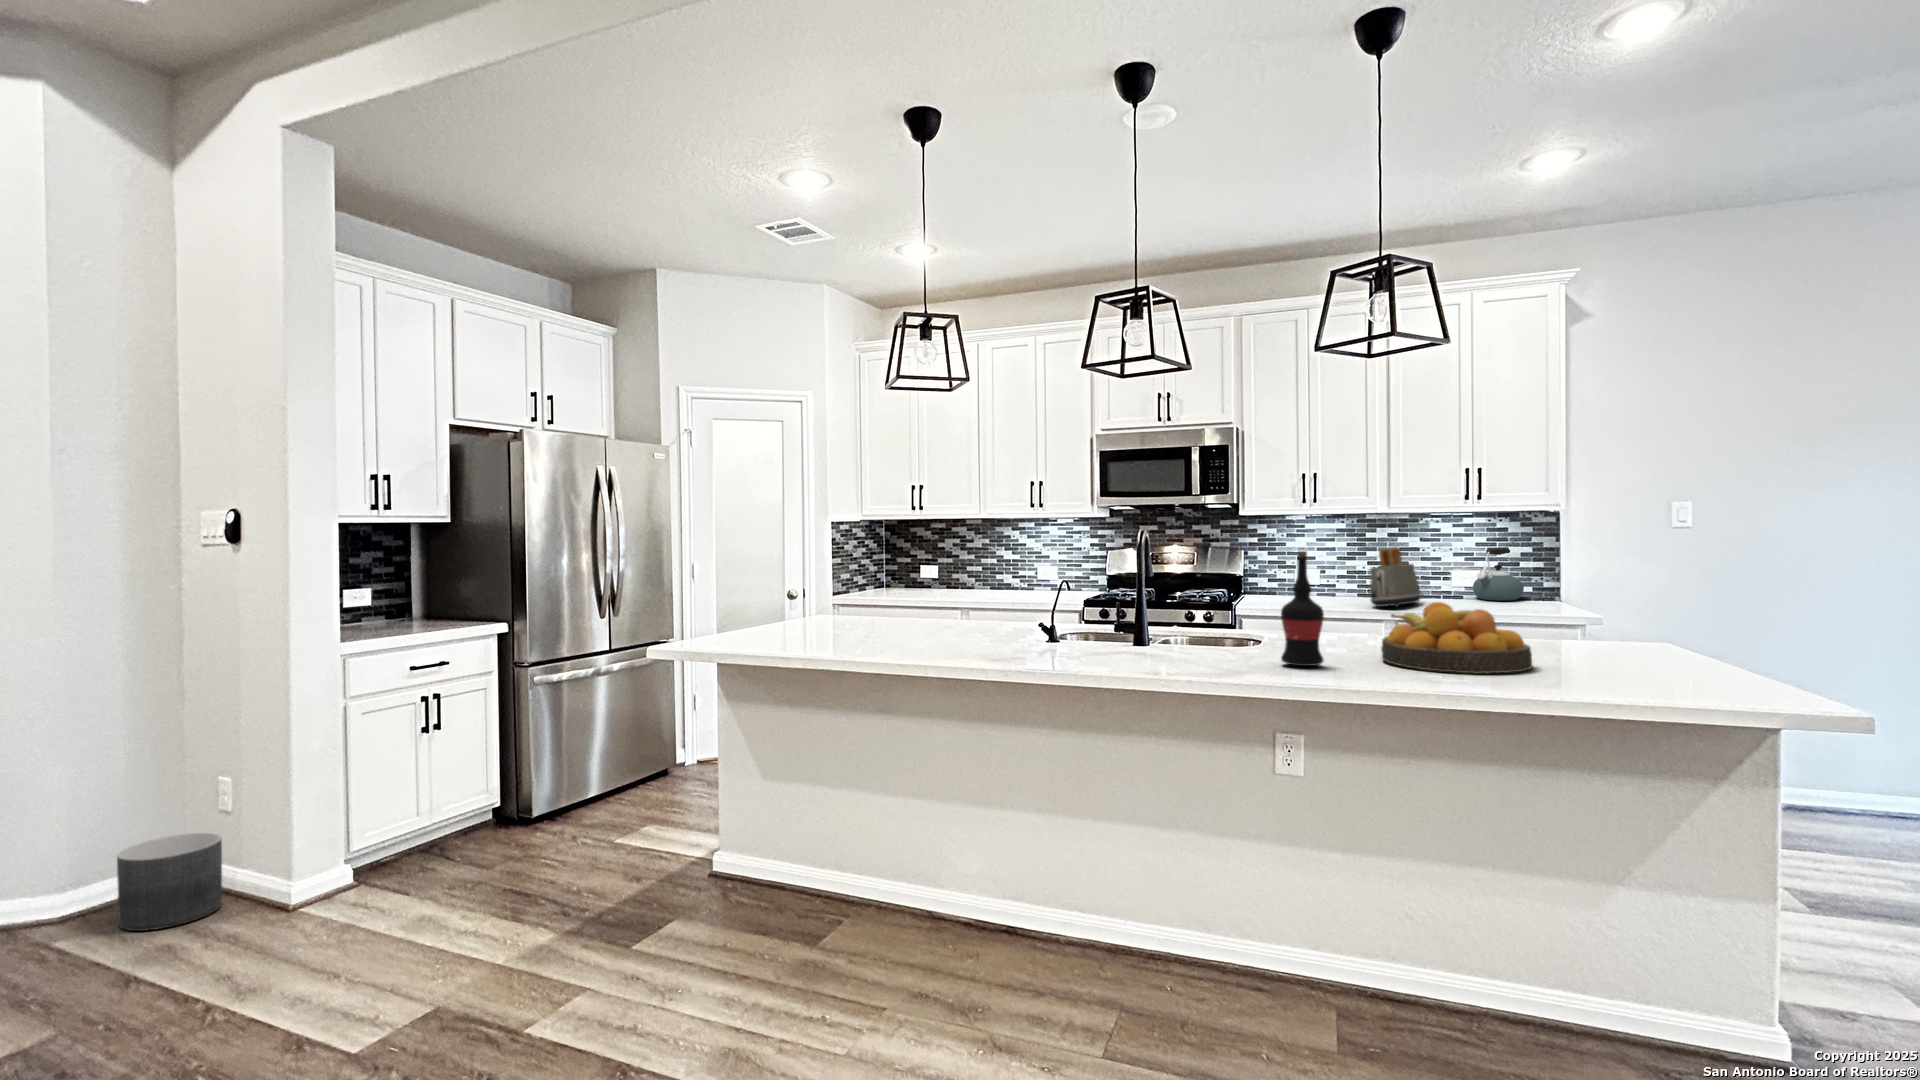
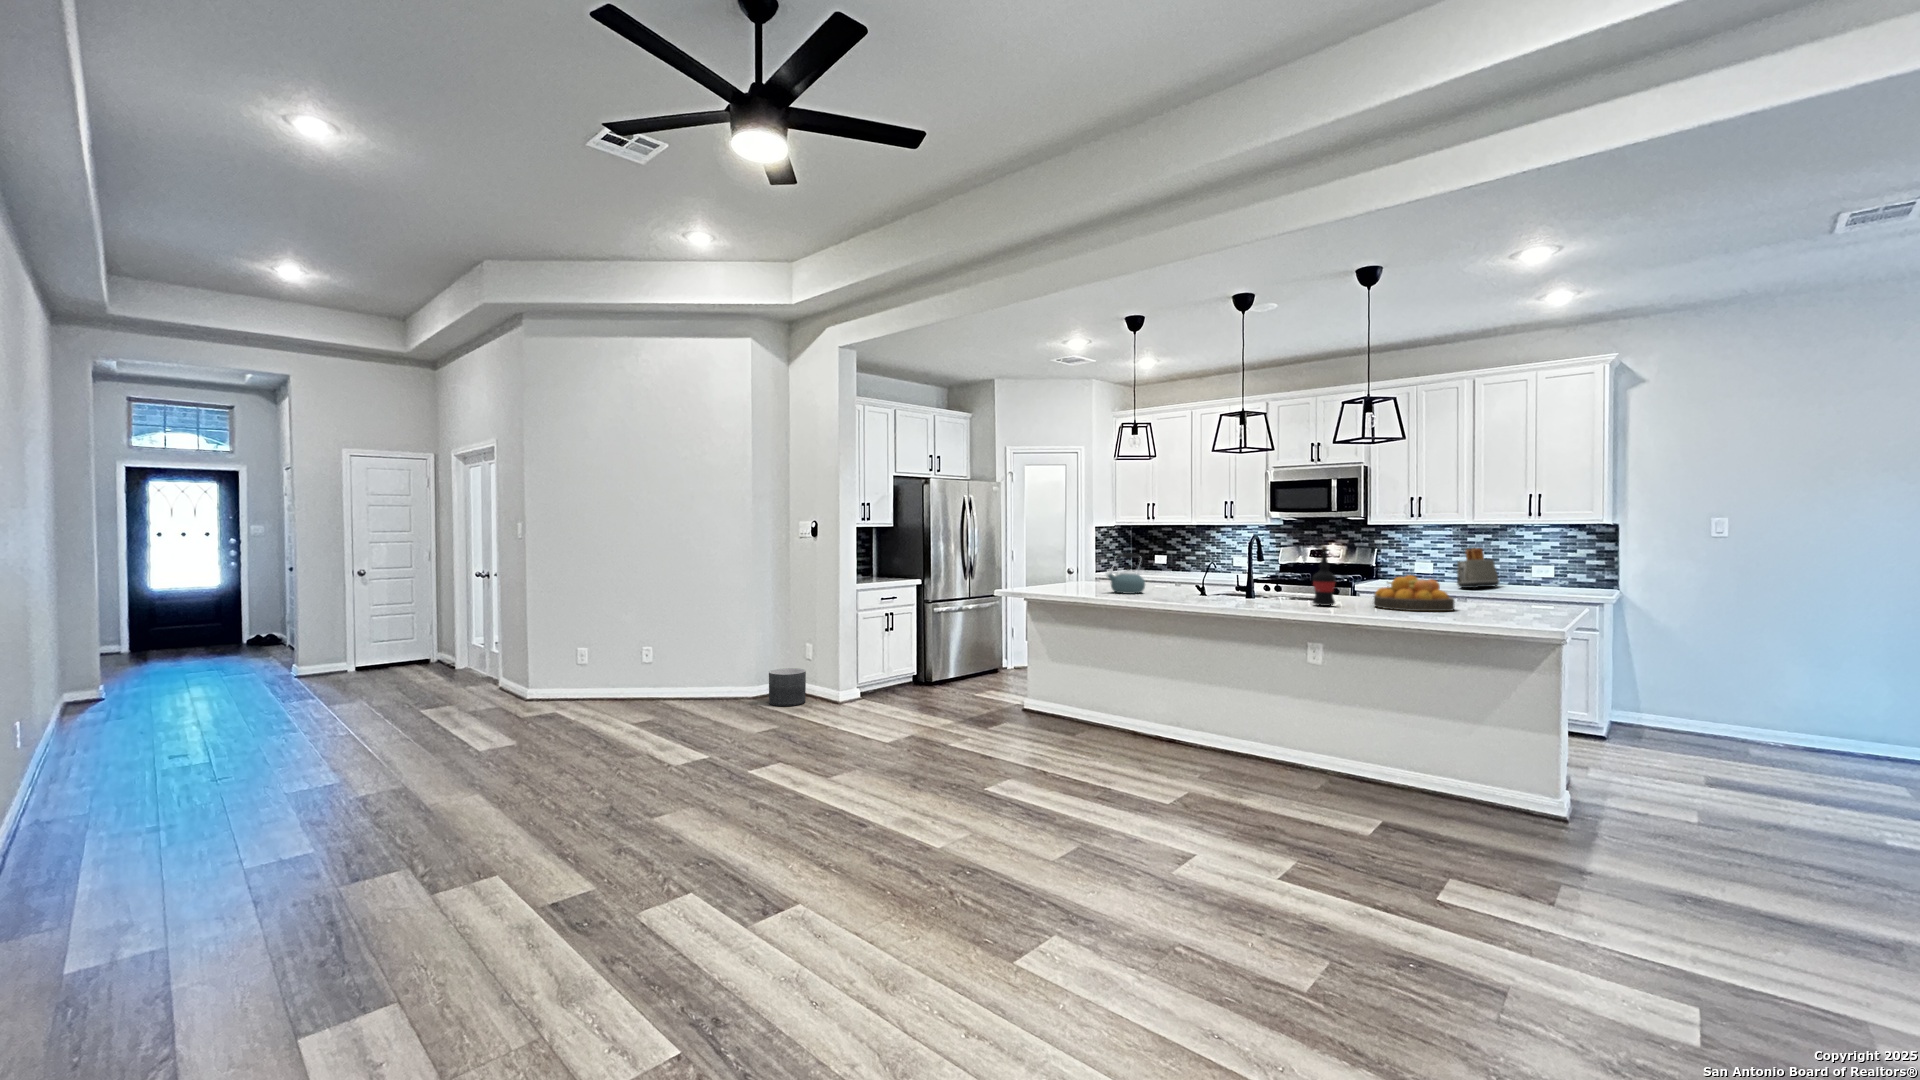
kettle: present [1473,548,1524,601] -> present [1105,553,1145,594]

